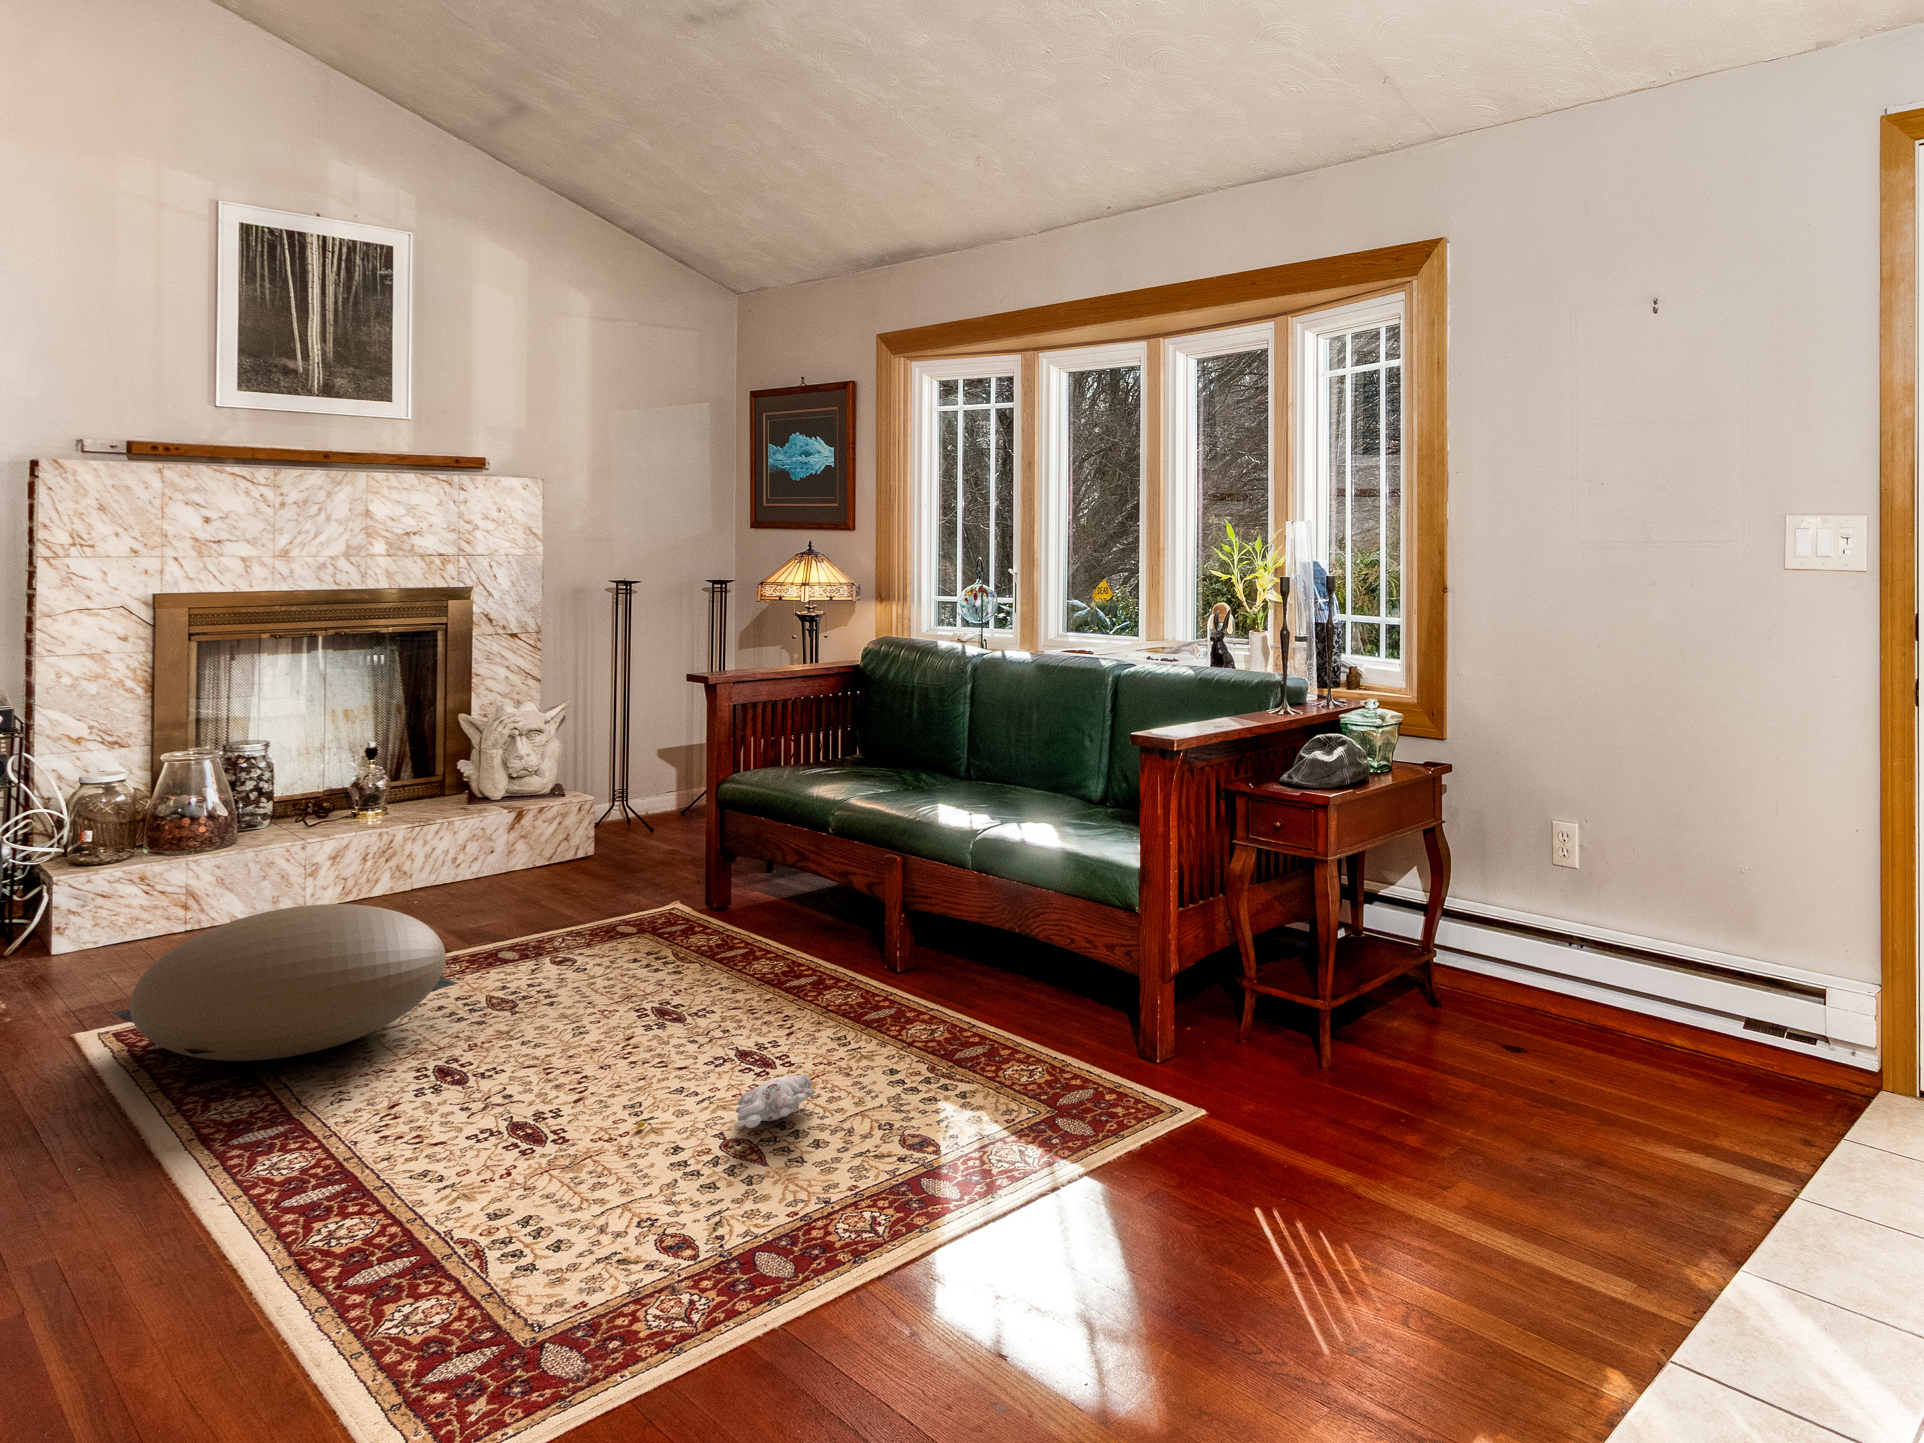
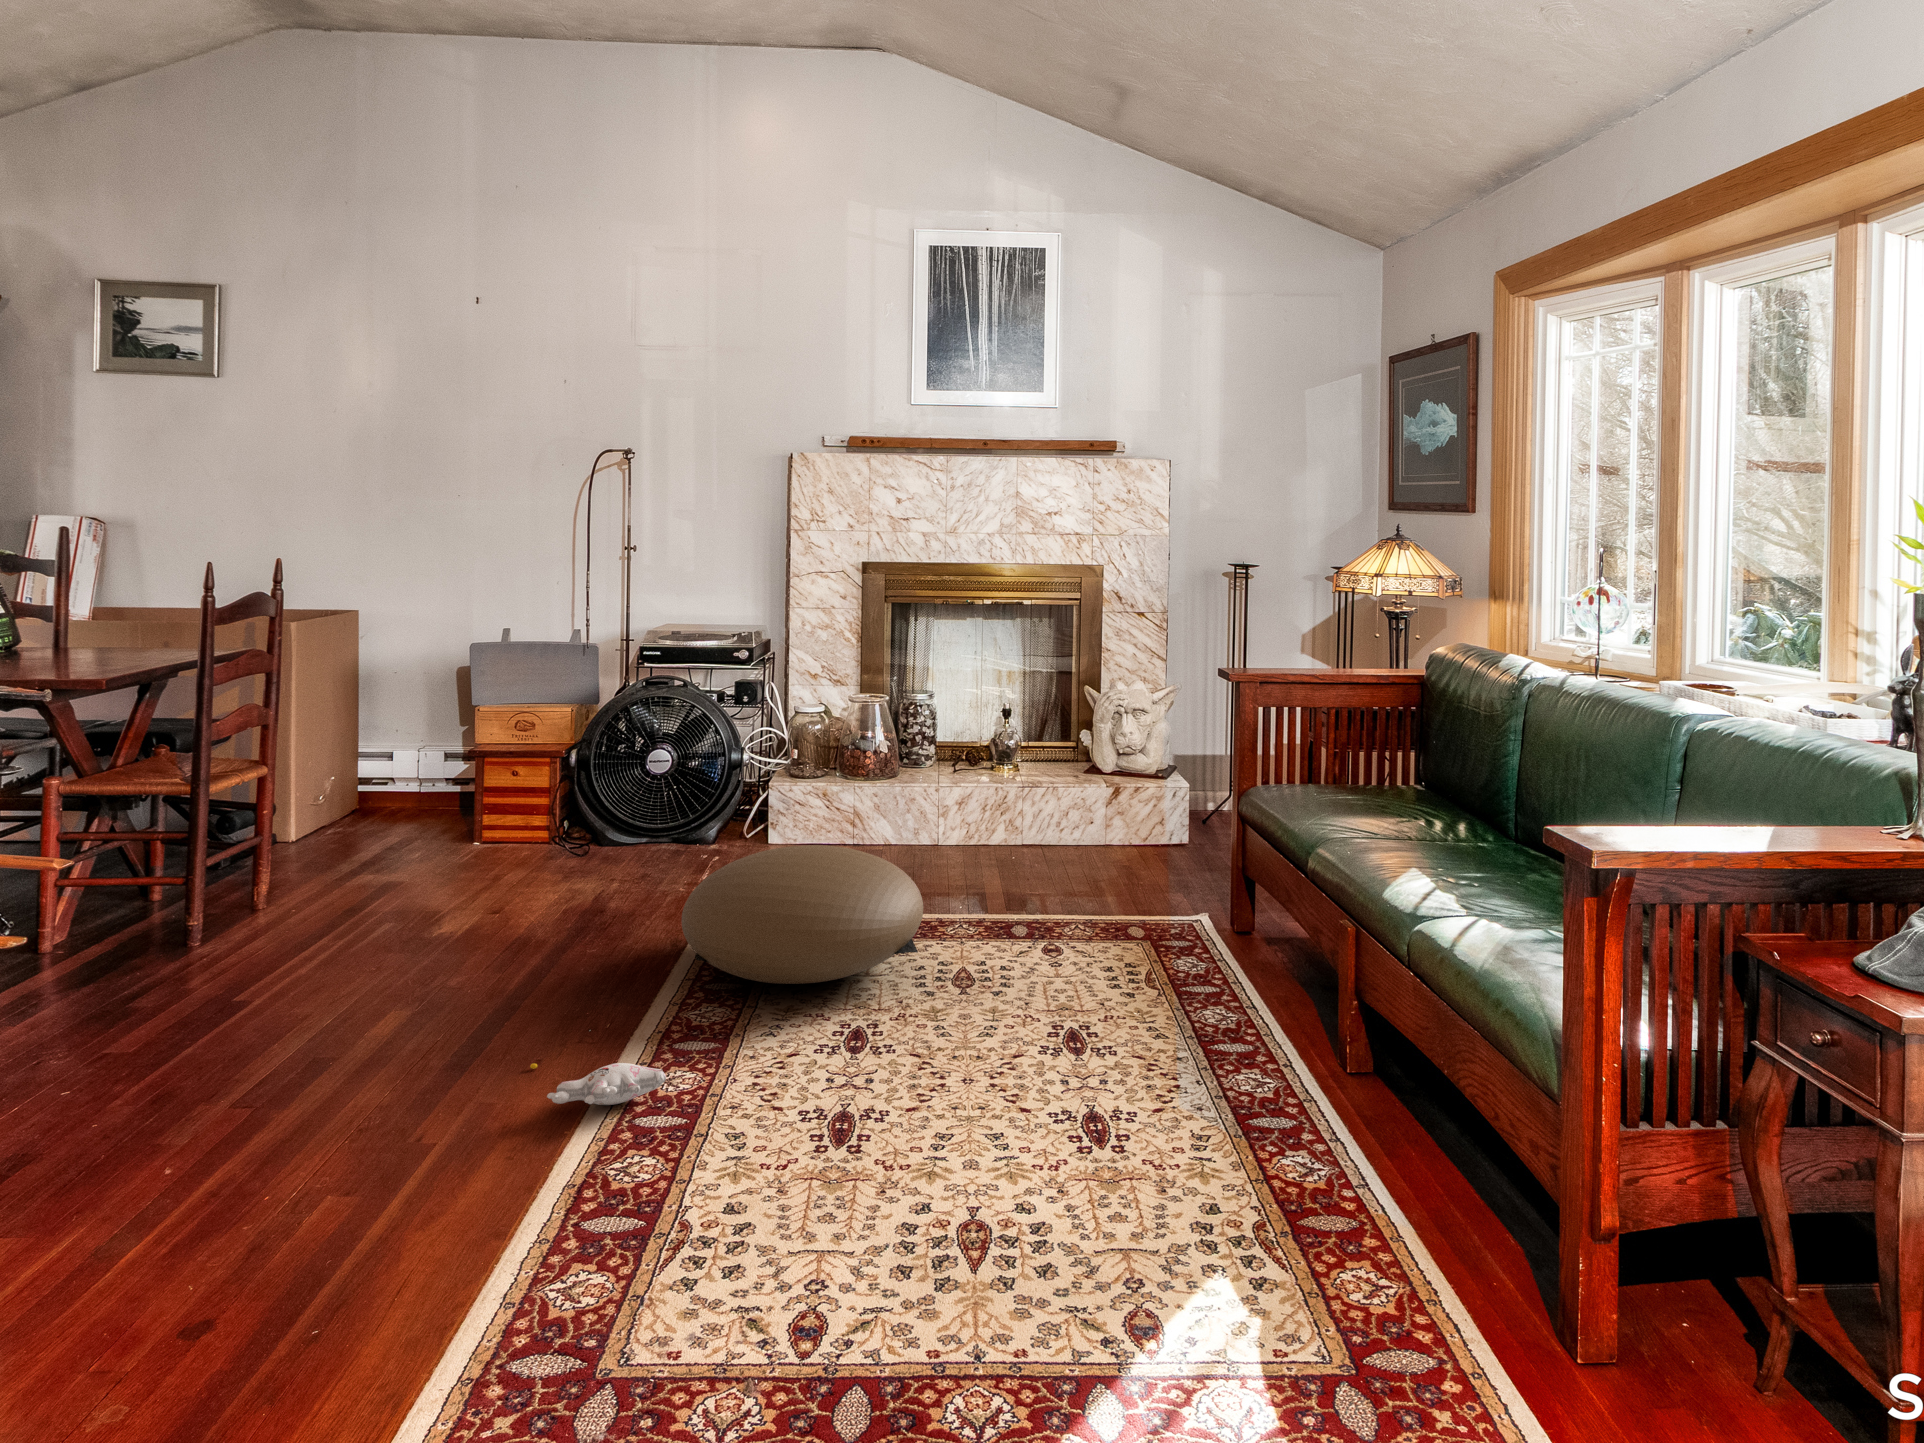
plush toy: present [637,1074,815,1128] -> present [530,1063,666,1105]

